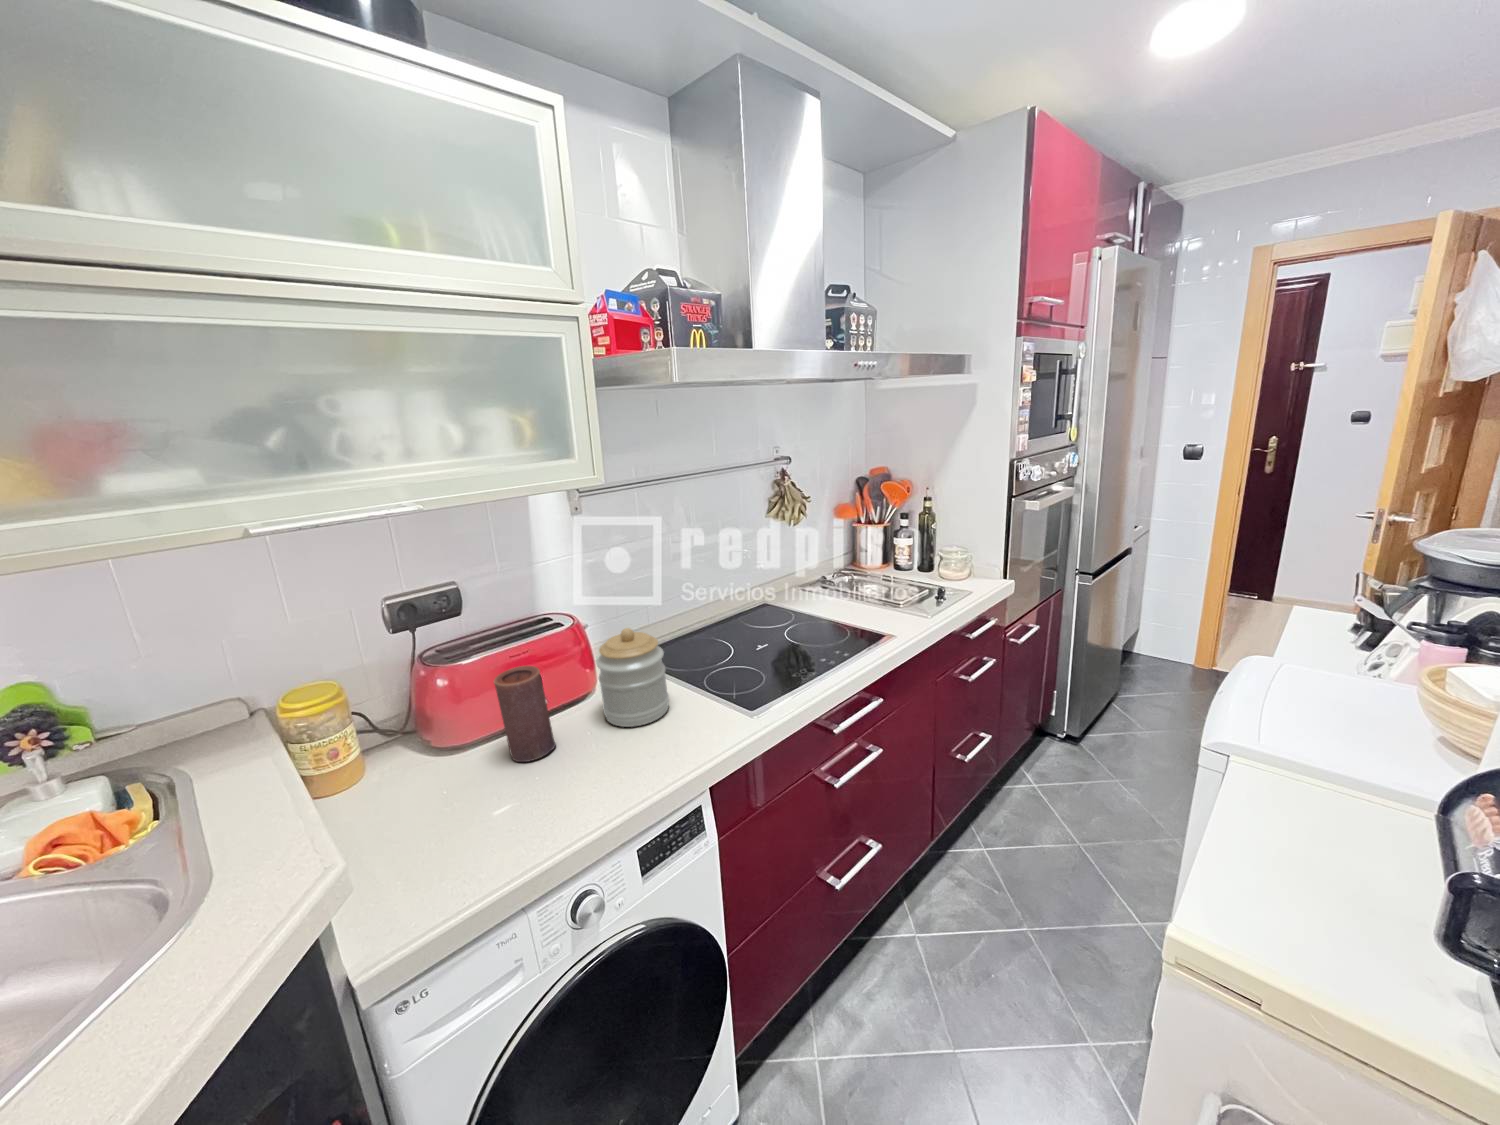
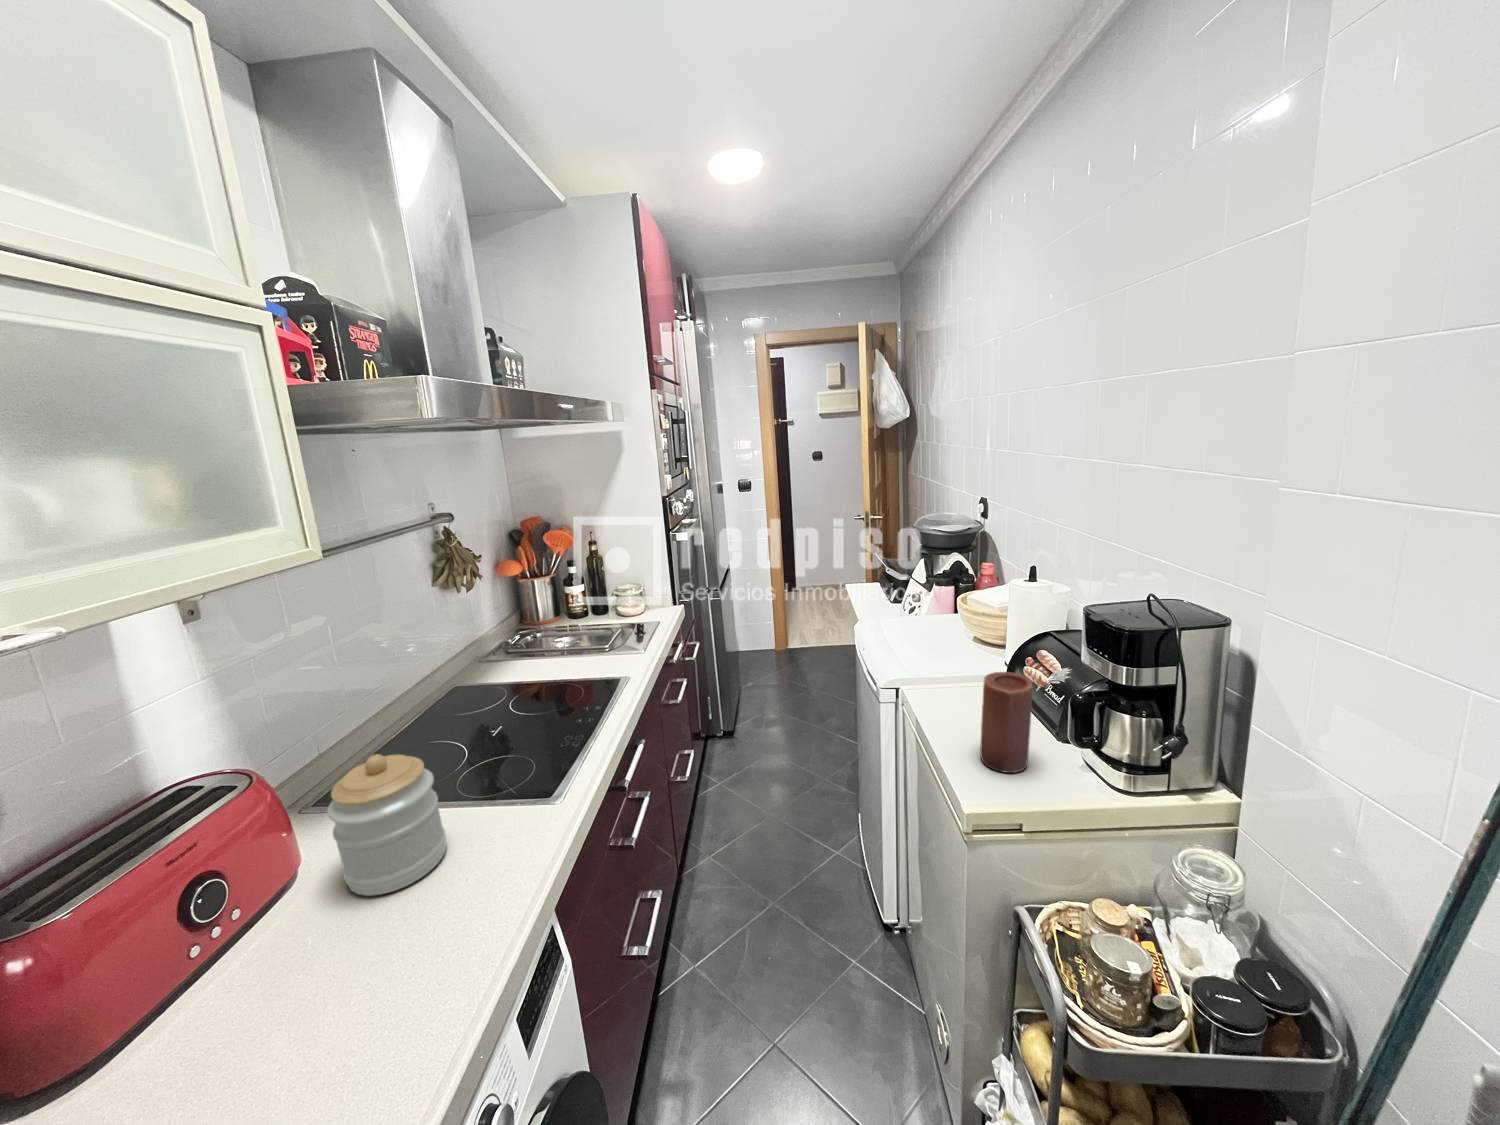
candle: present [494,666,556,762] -> present [980,672,1033,773]

